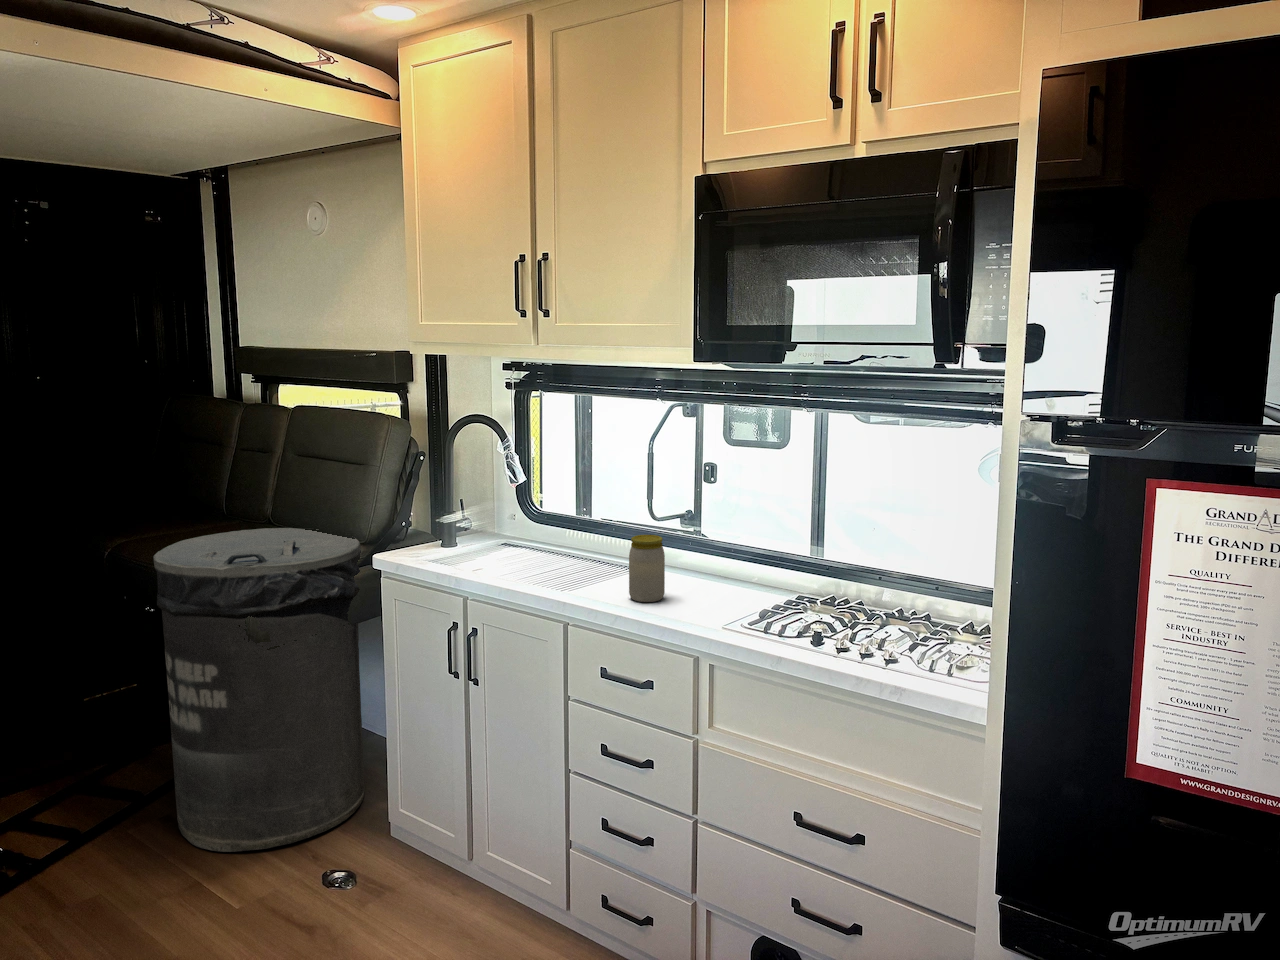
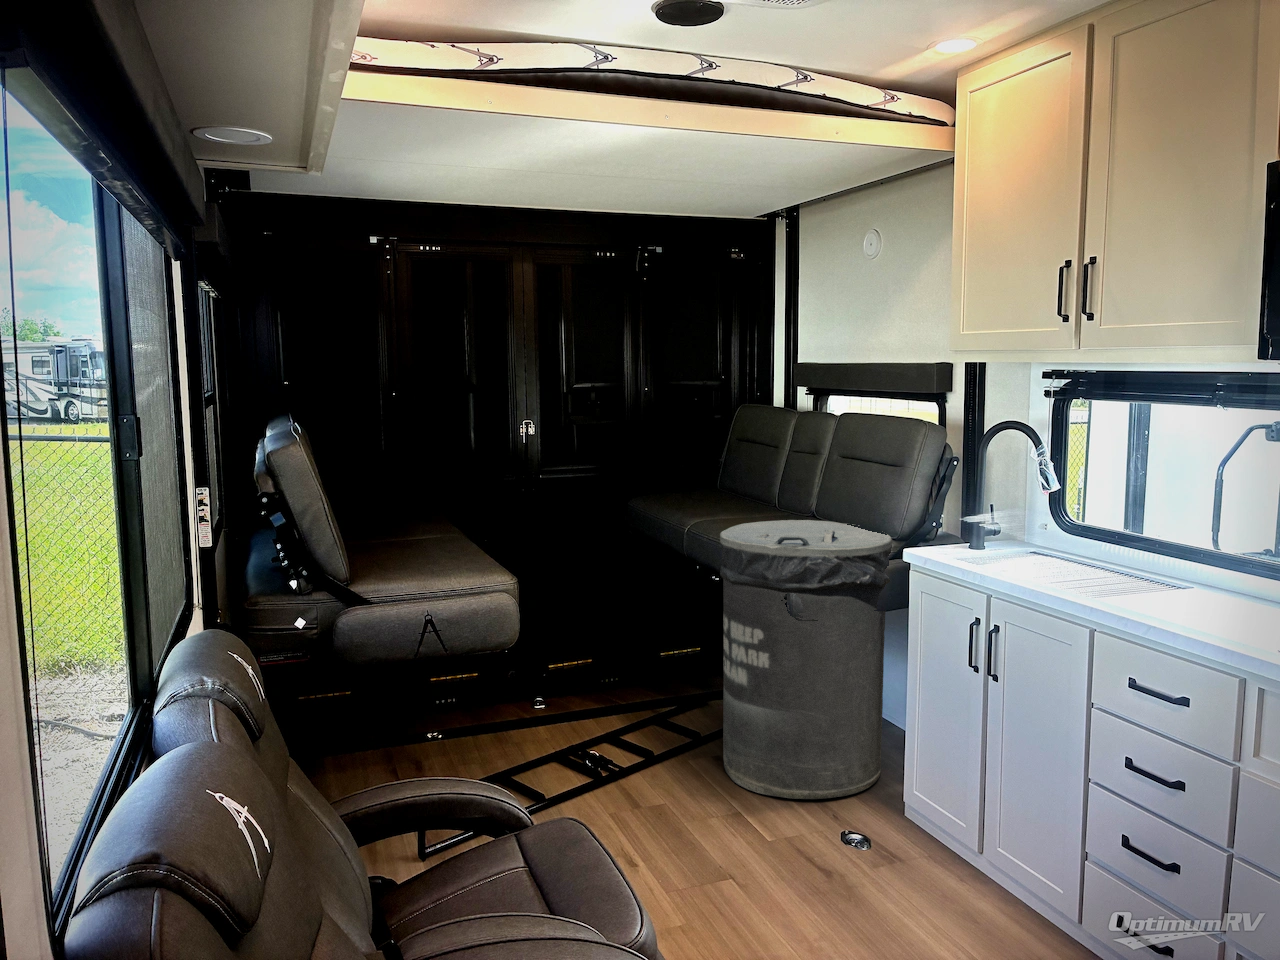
jar: present [629,535,665,602] -> none [1167,546,1213,617]

